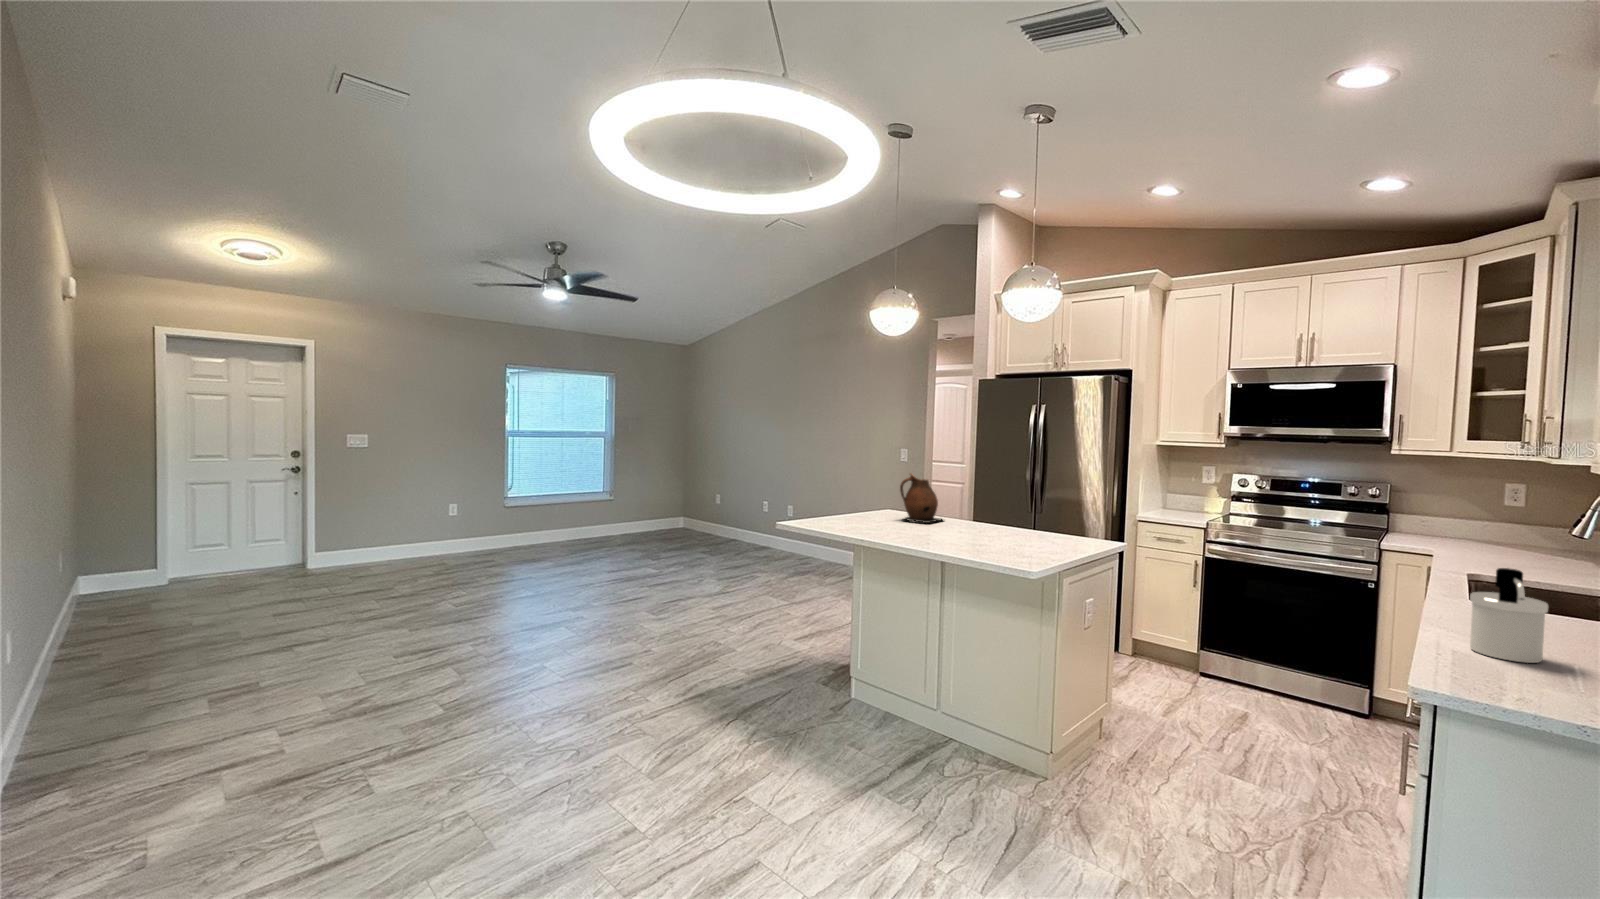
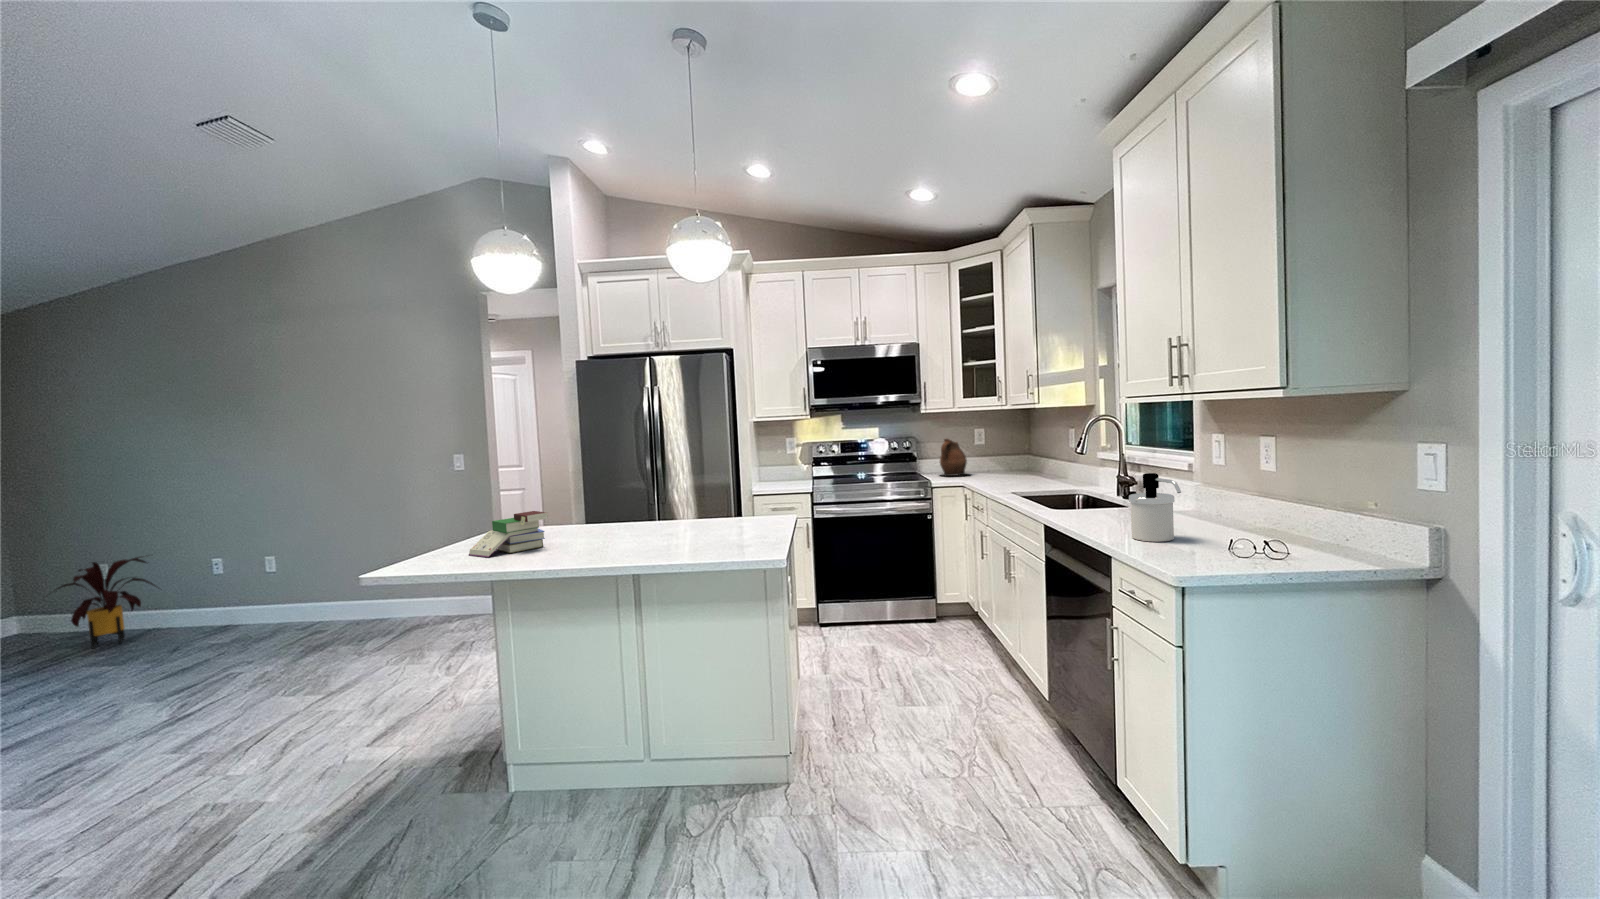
ceramic pitcher: present [900,474,942,523] -> present [940,439,969,476]
house plant: none [689,493,738,545] -> present [58,557,155,649]
book: none [843,499,893,527] -> present [469,511,548,557]

